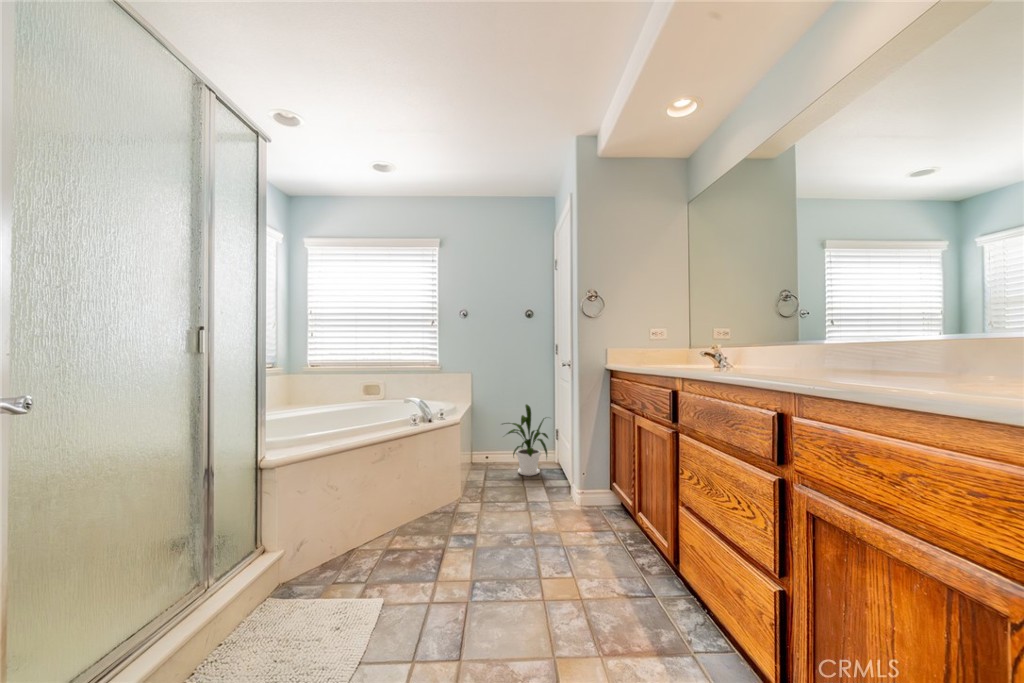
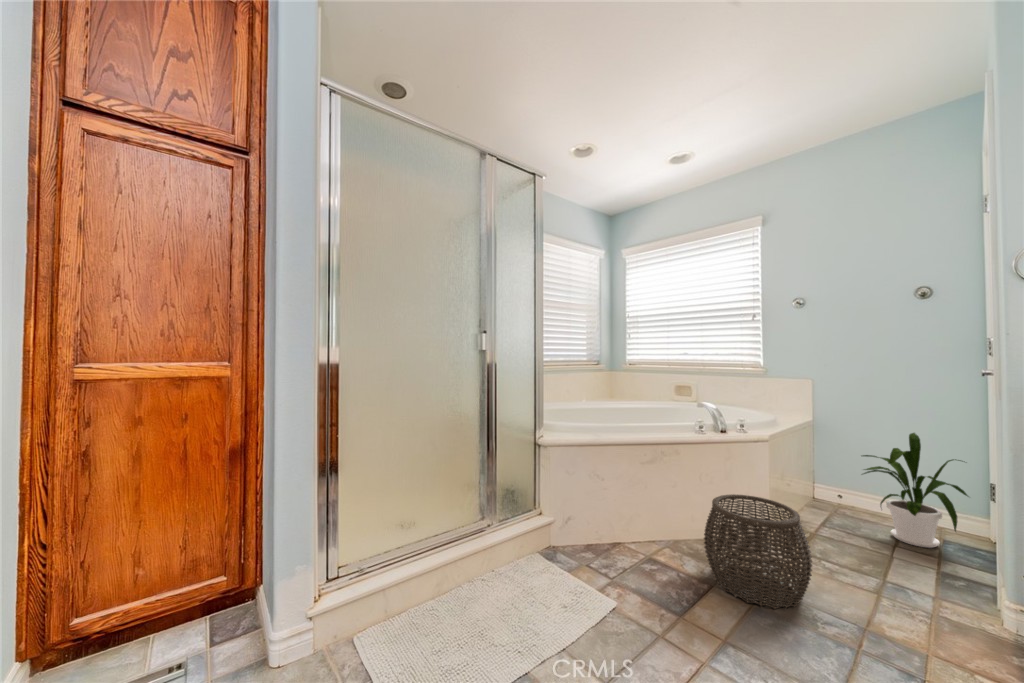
woven basket: none [434,467,506,549] -> present [704,494,812,609]

